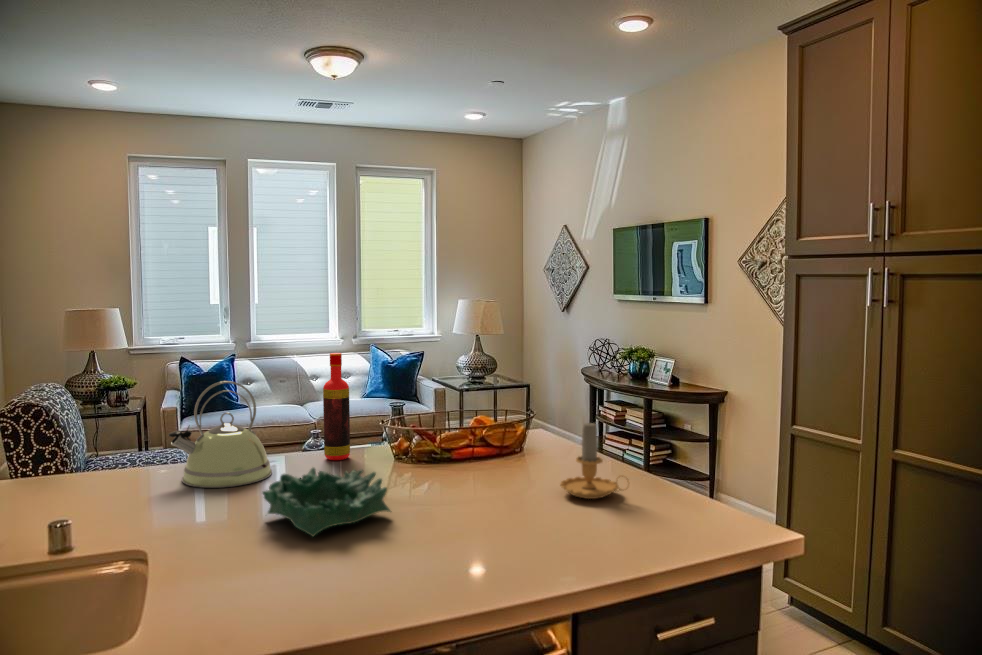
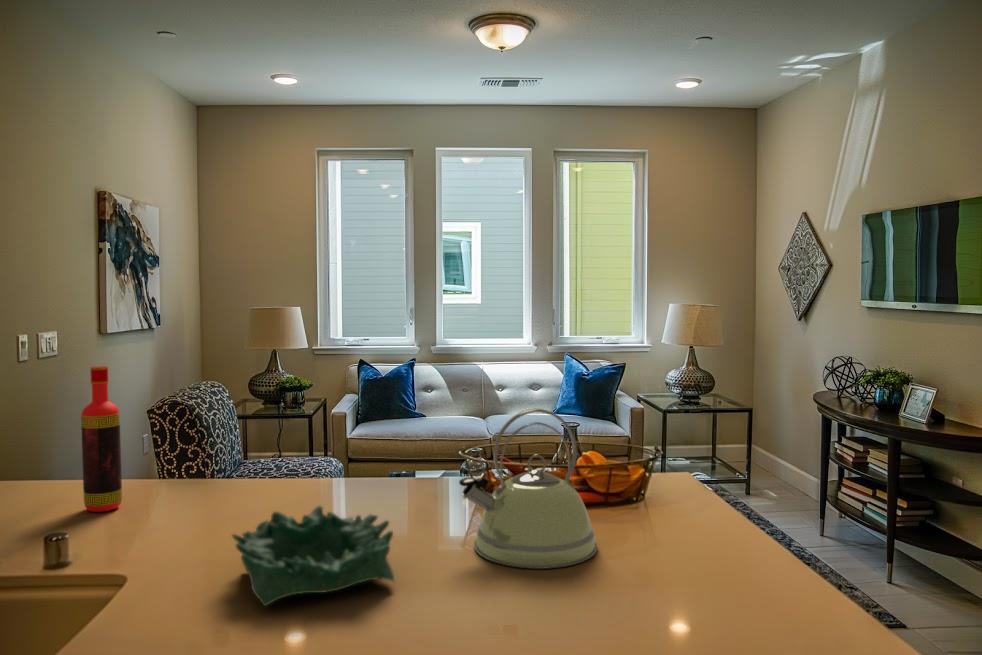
bottle: present [323,353,350,460] -> present [81,366,122,512]
kettle: present [168,381,272,488] -> present [459,409,597,569]
candle: present [560,423,628,499] -> none [653,473,756,595]

